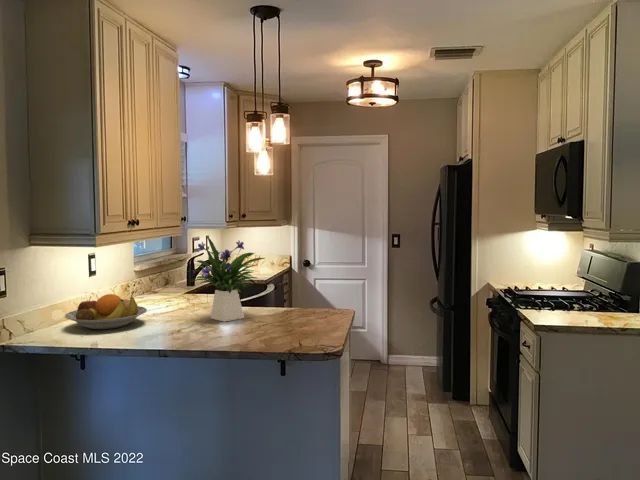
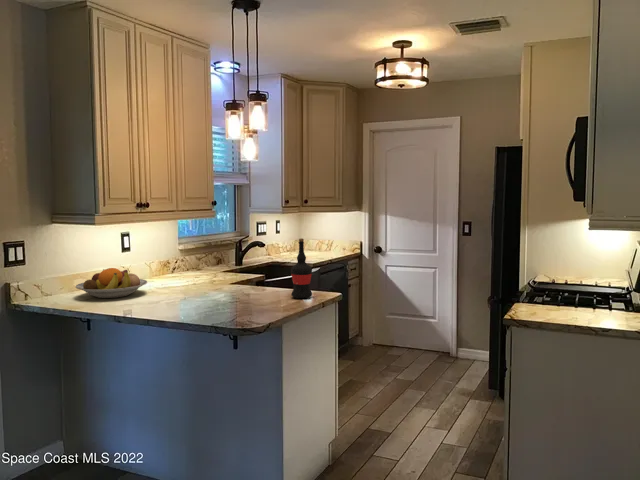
flower arrangement: present [193,238,264,322] -> none [172,220,247,299]
wine bottle: none [309,254,330,314] -> present [291,238,312,298]

